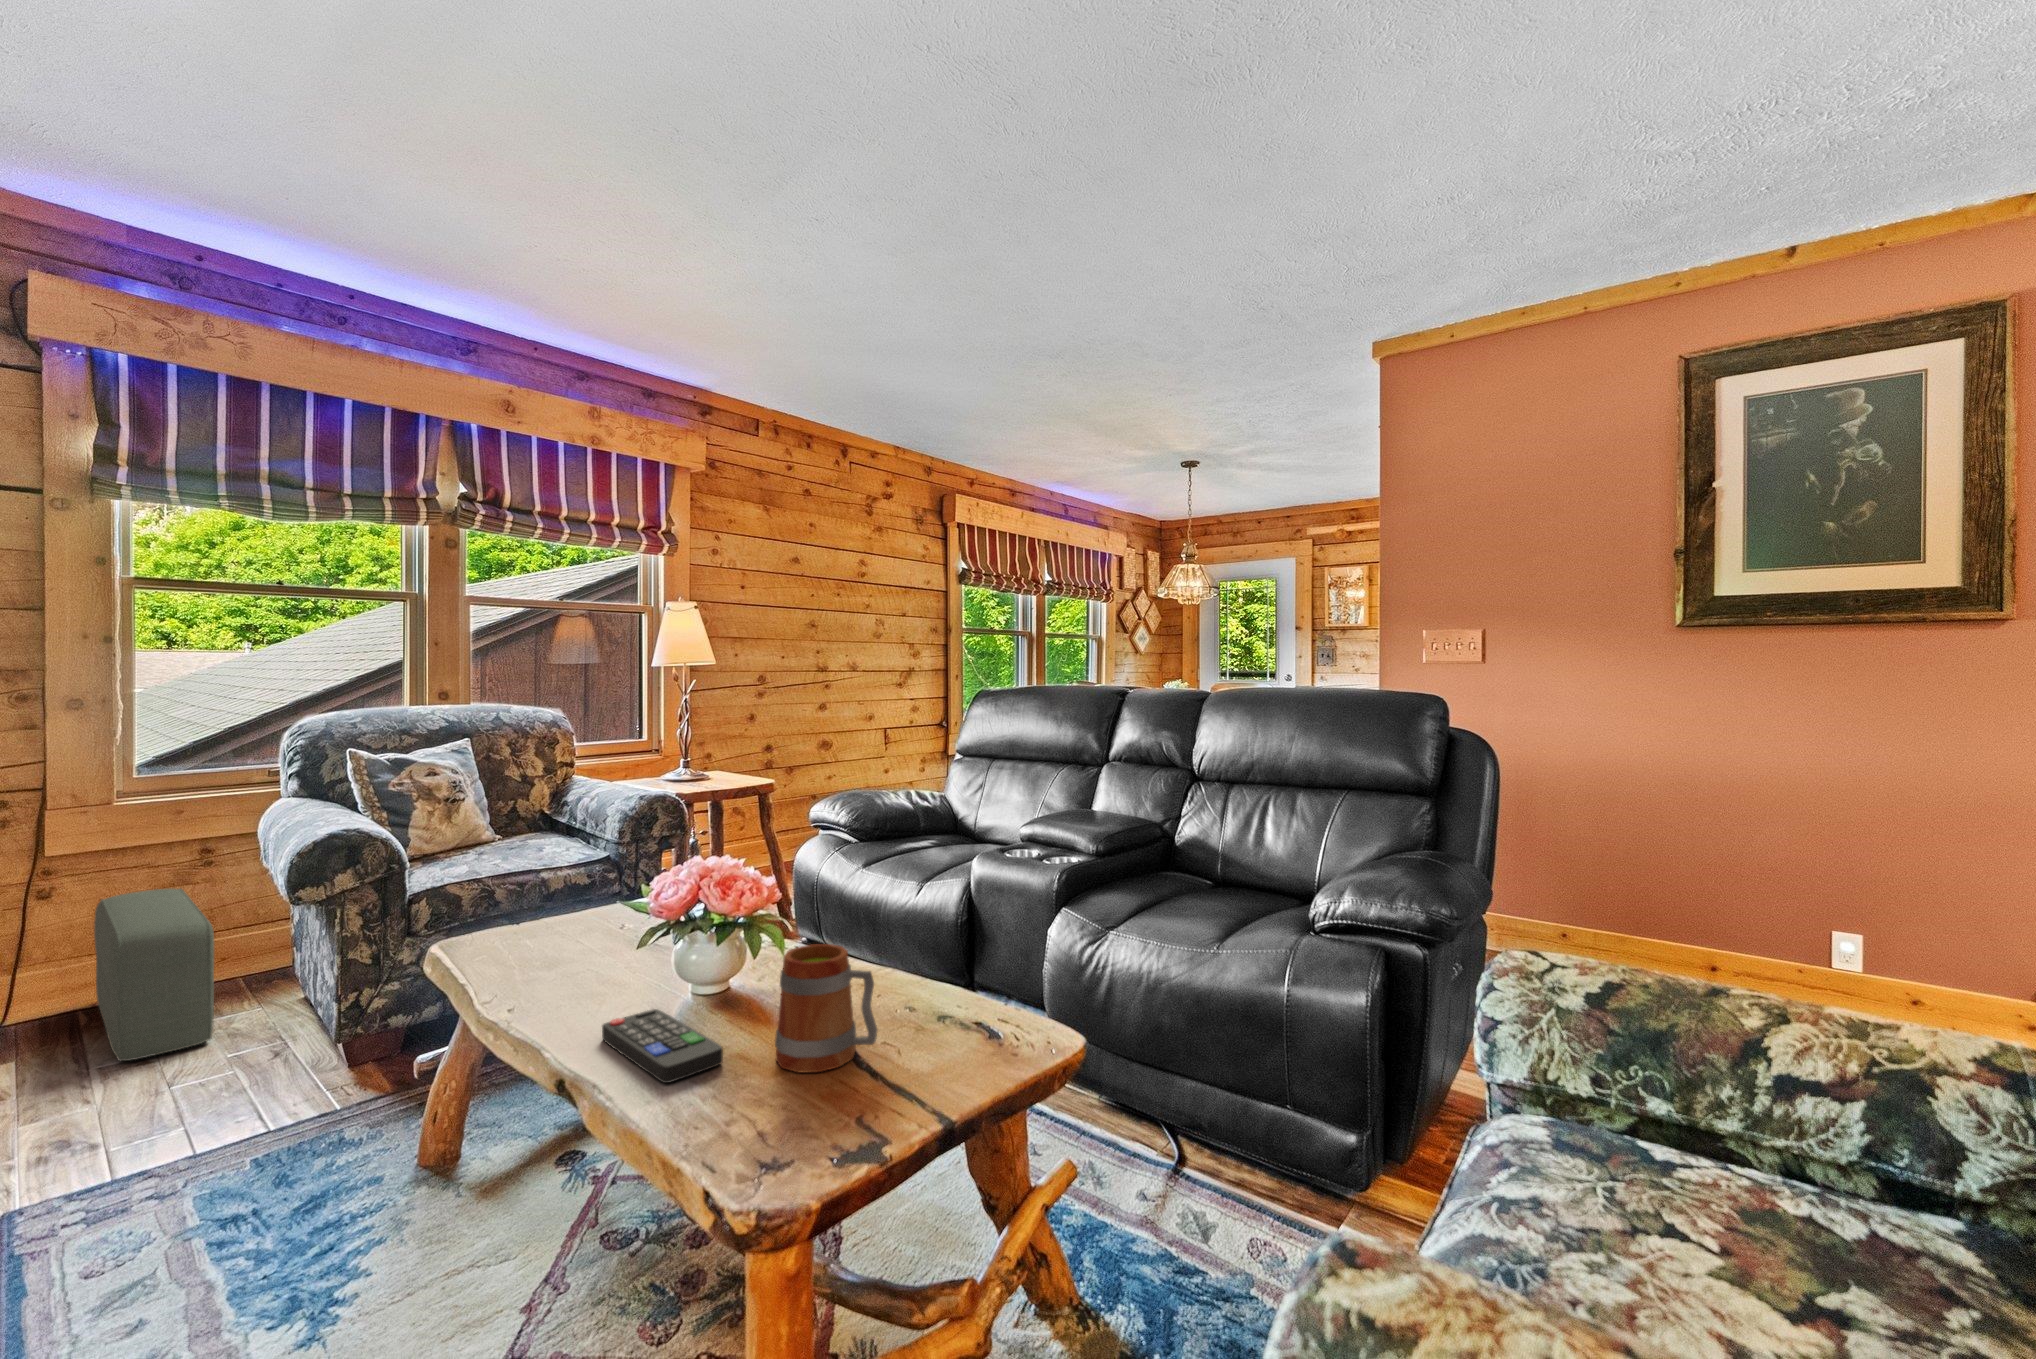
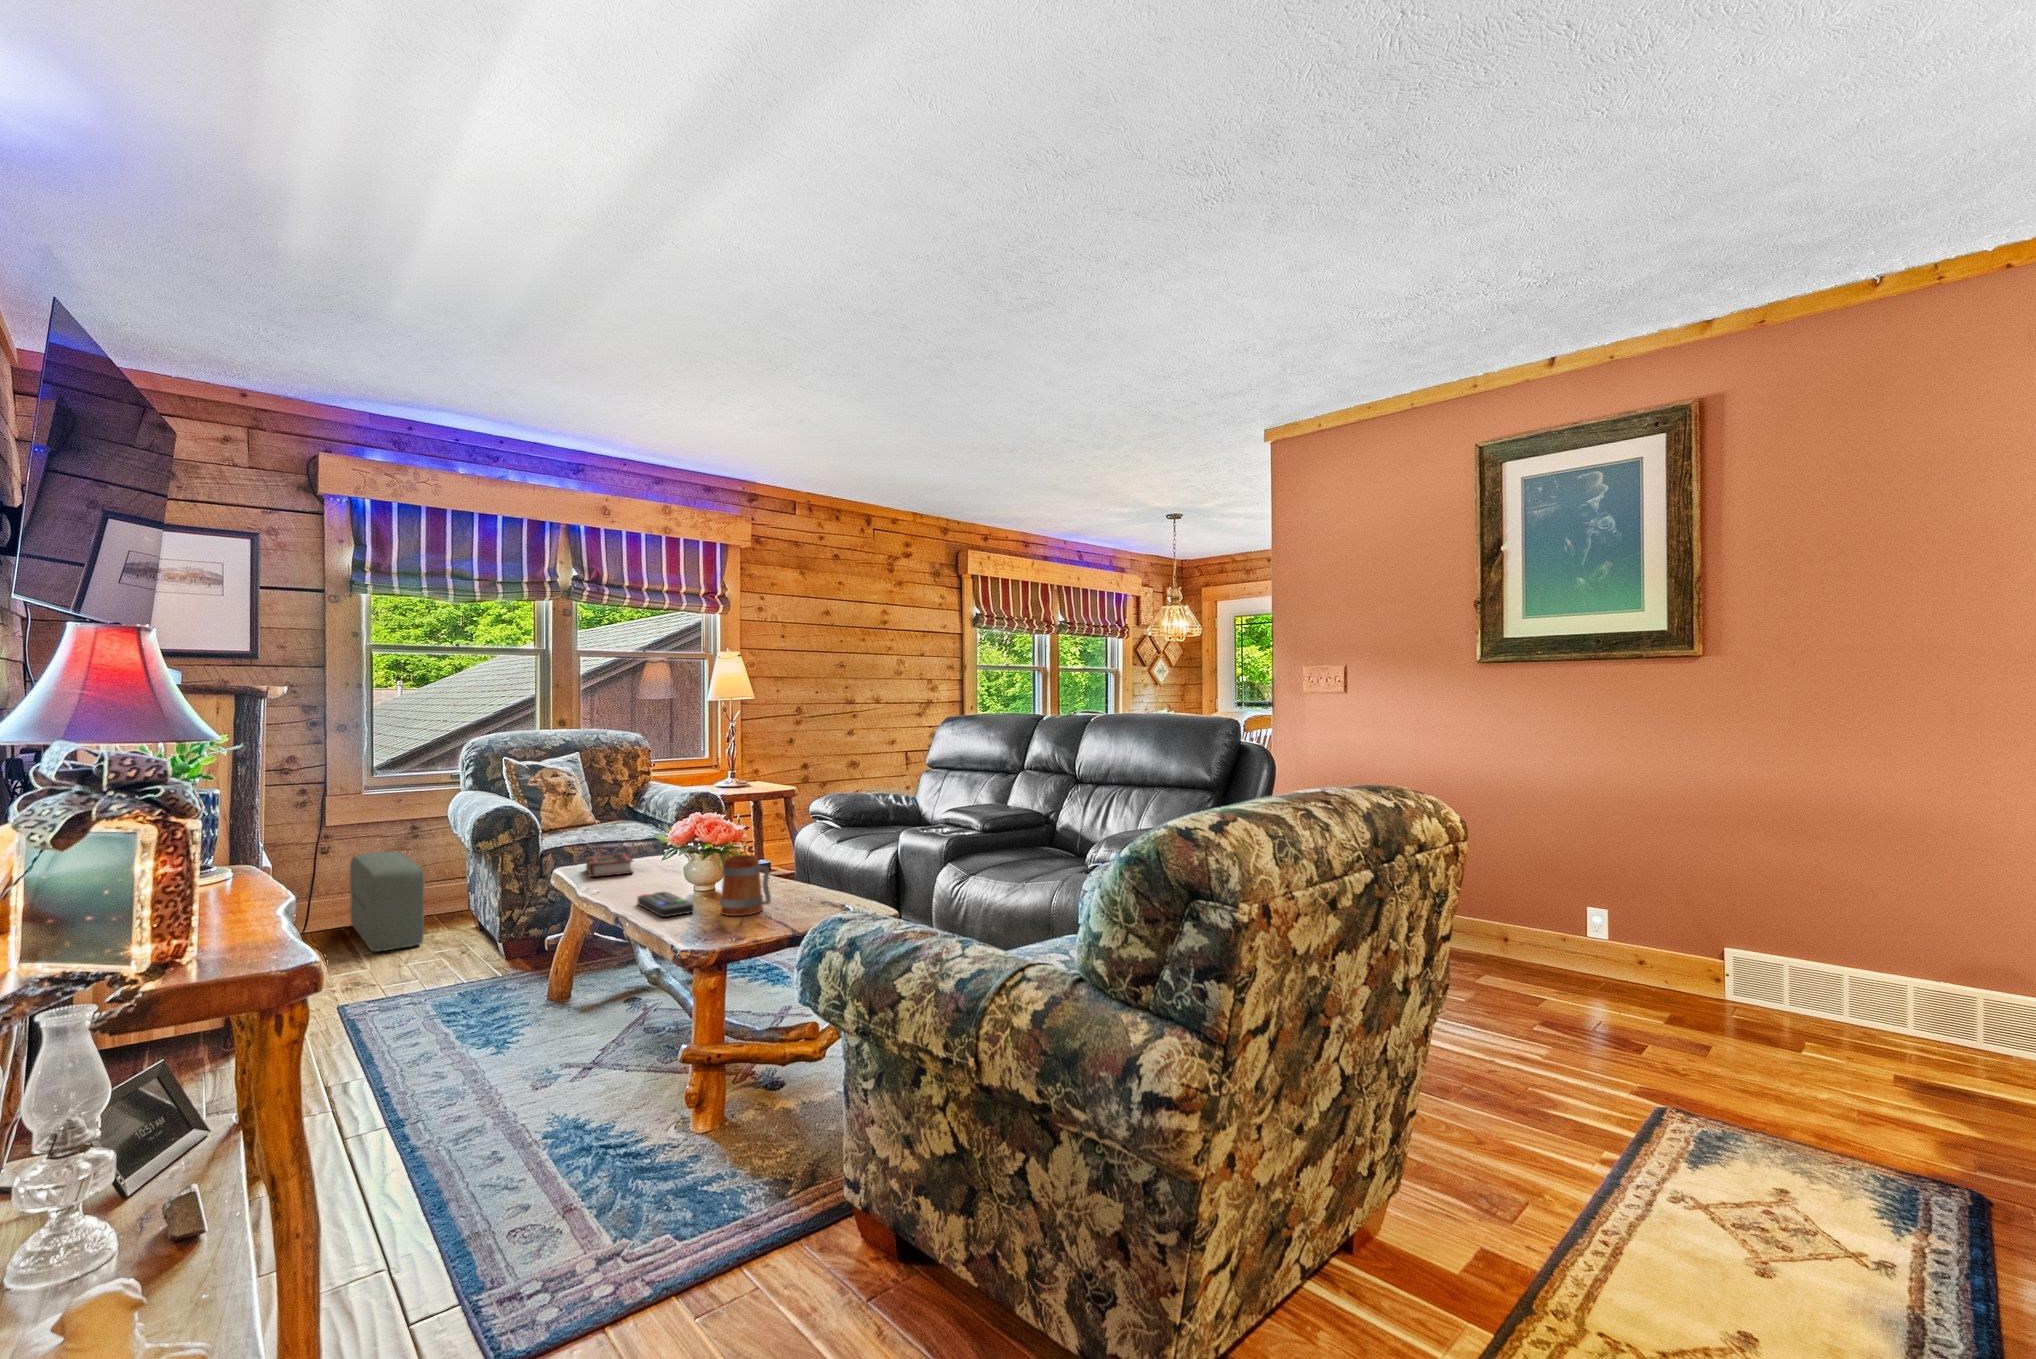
book: none [490,912,577,965] -> present [586,853,633,877]

